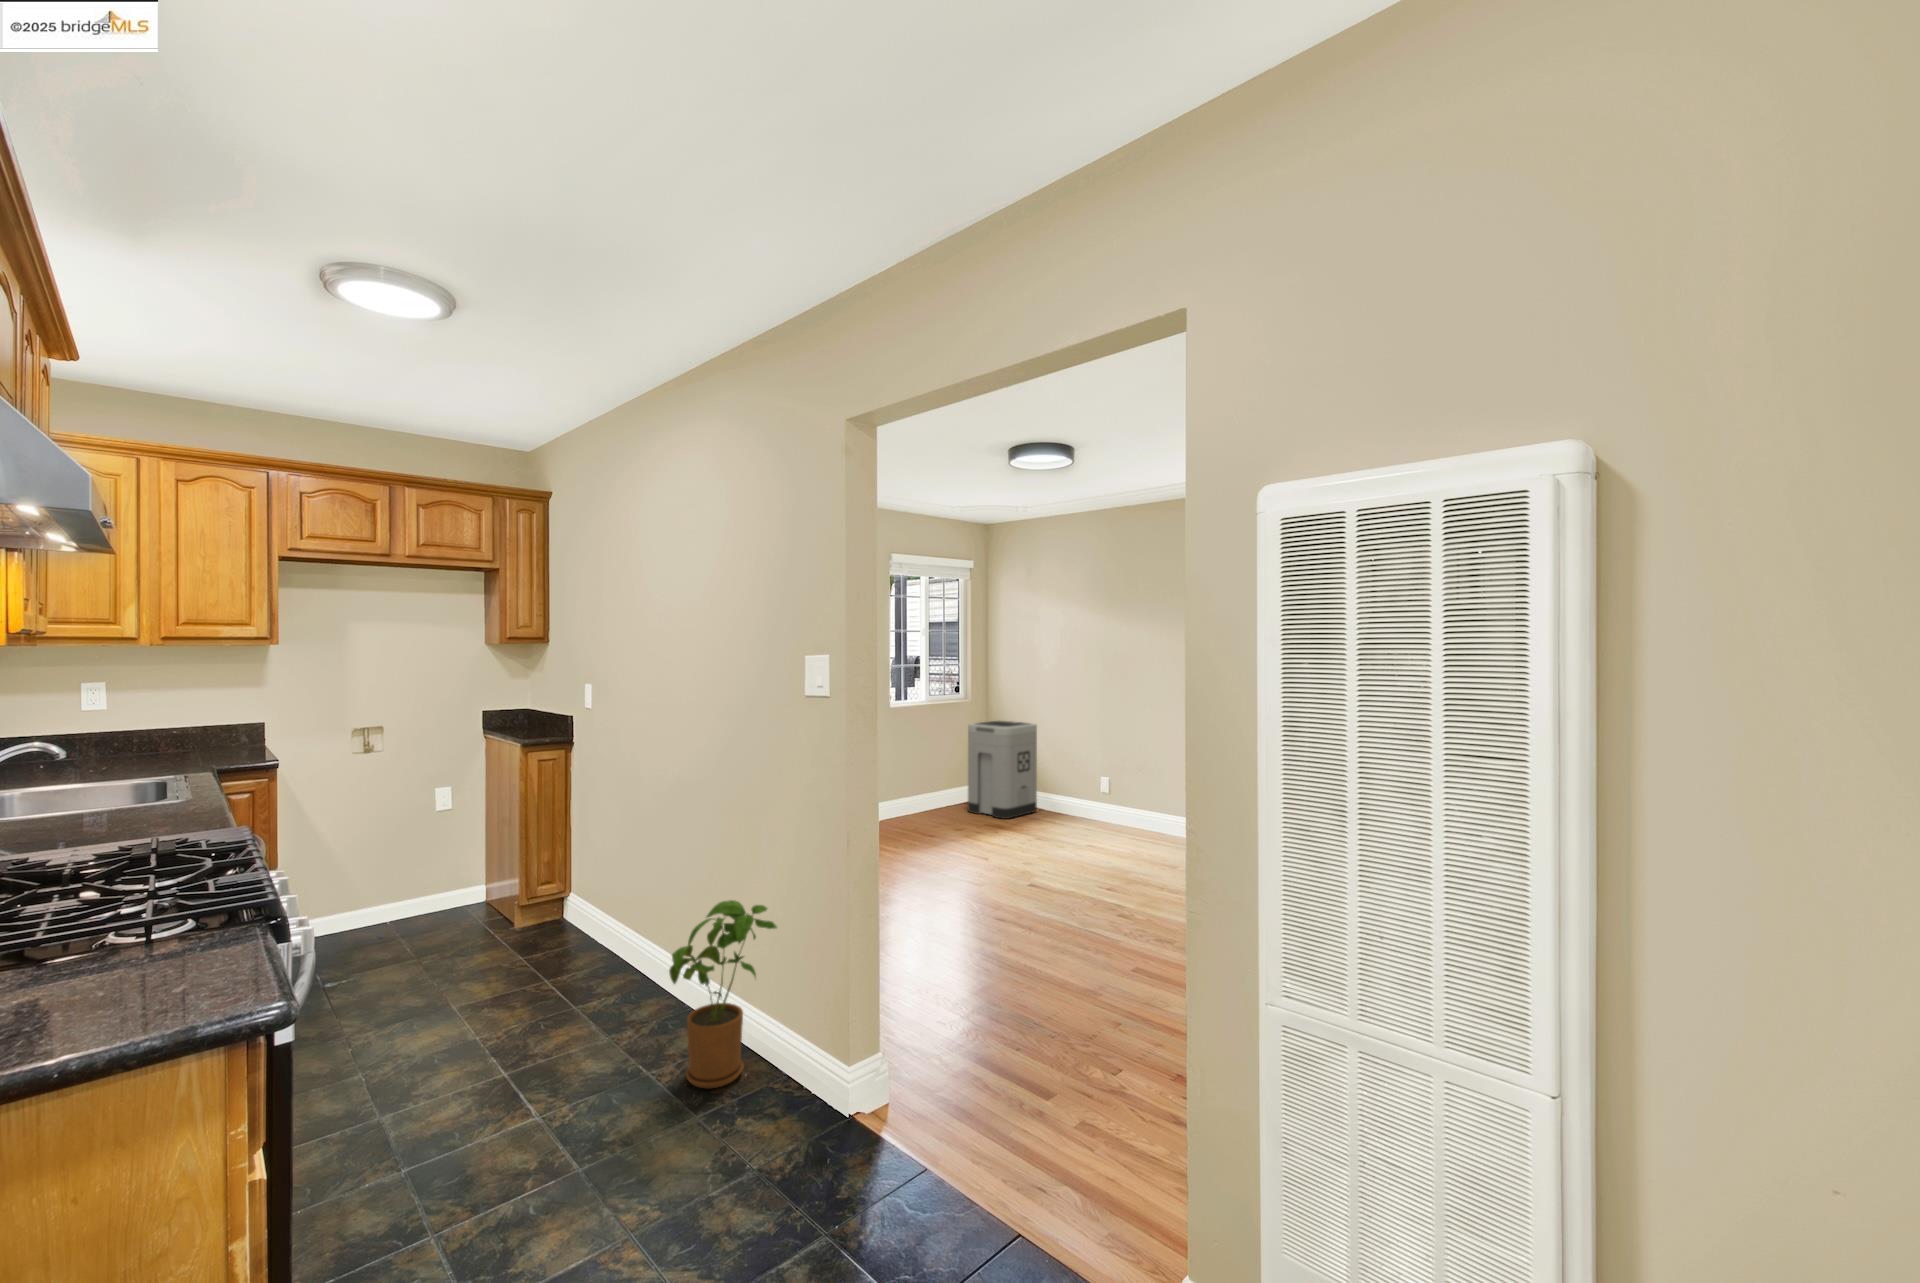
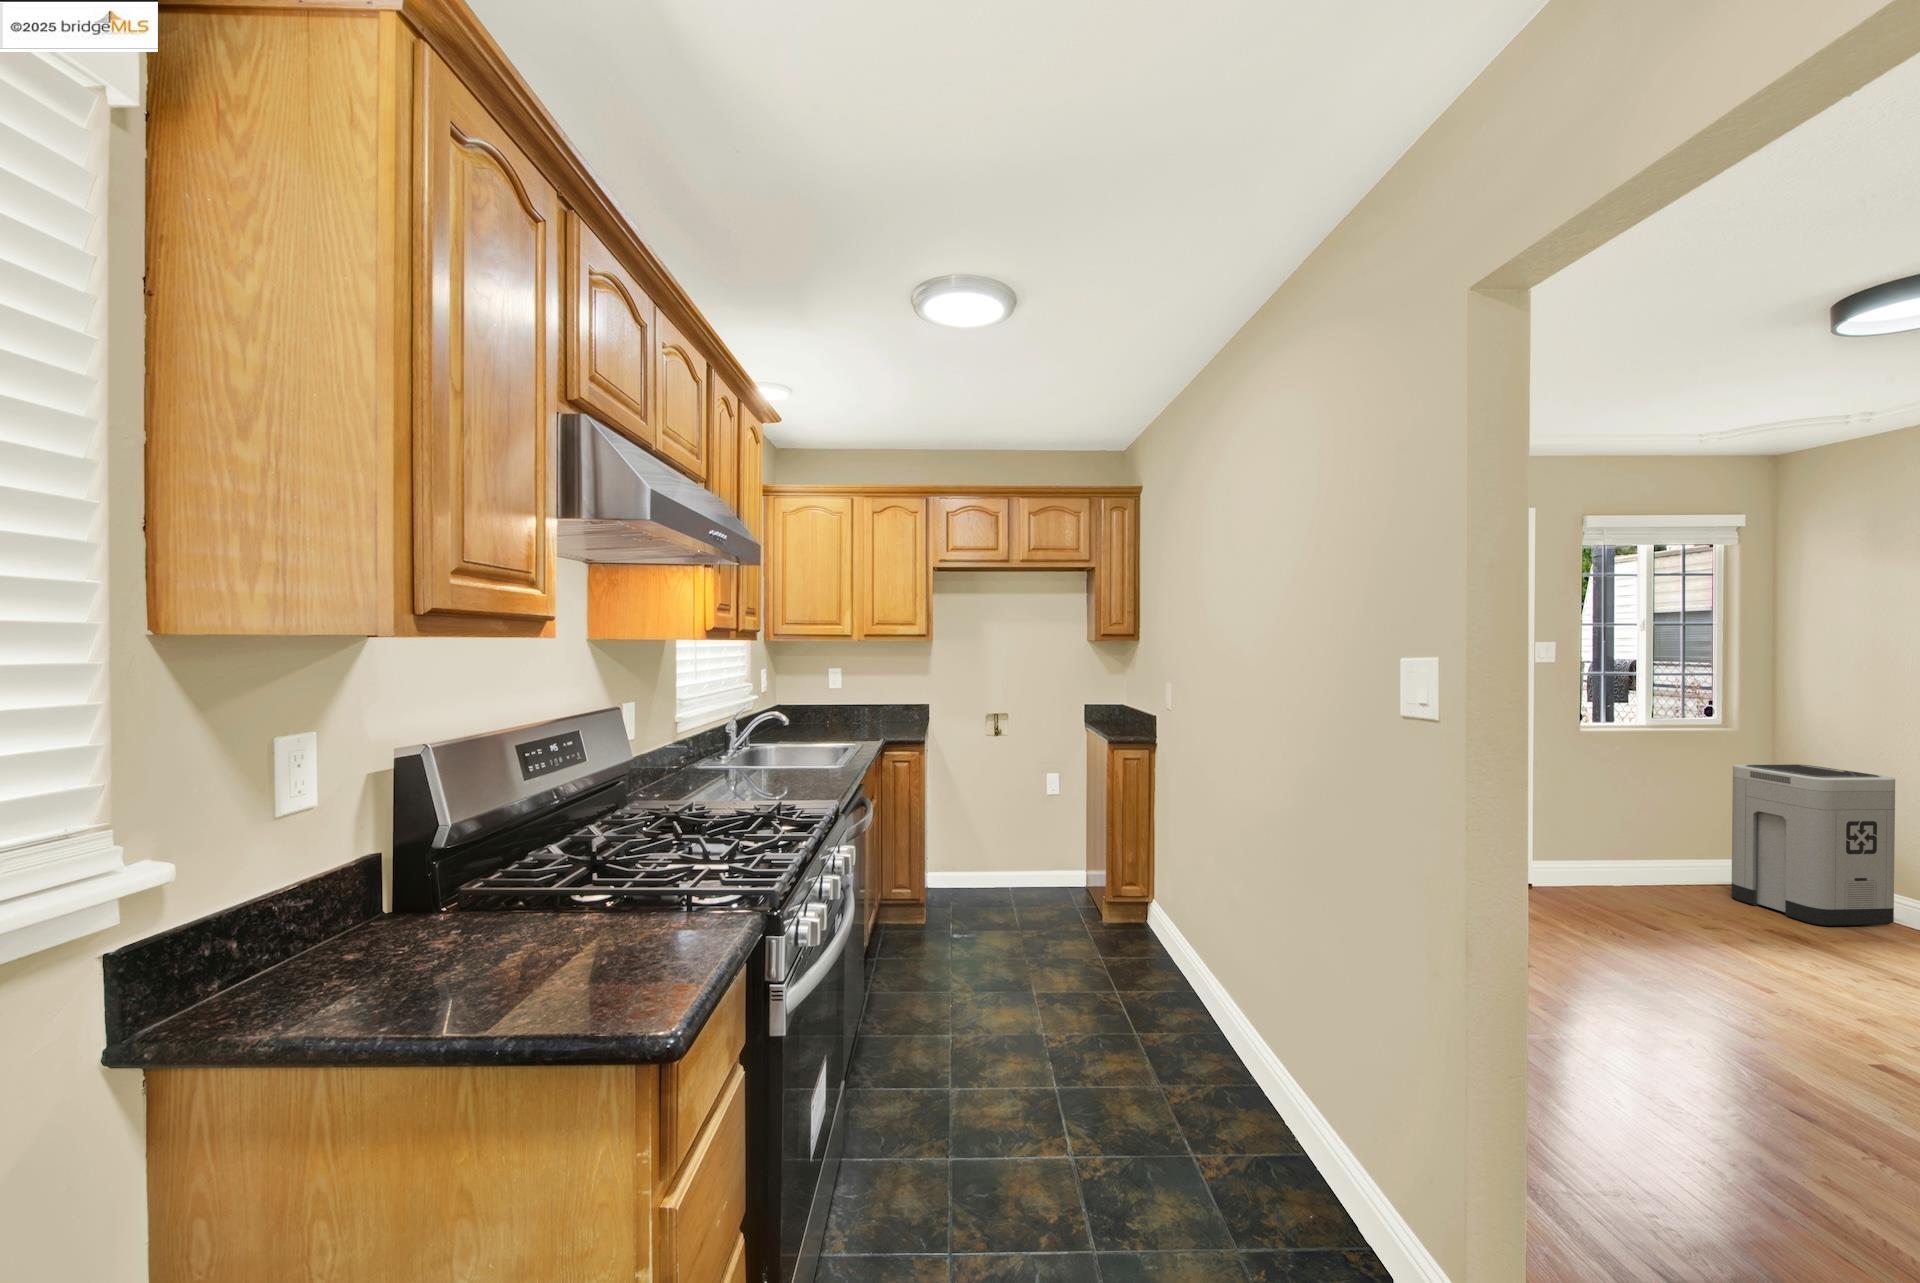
house plant: present [669,900,777,1088] -> none [1212,976,1358,1217]

